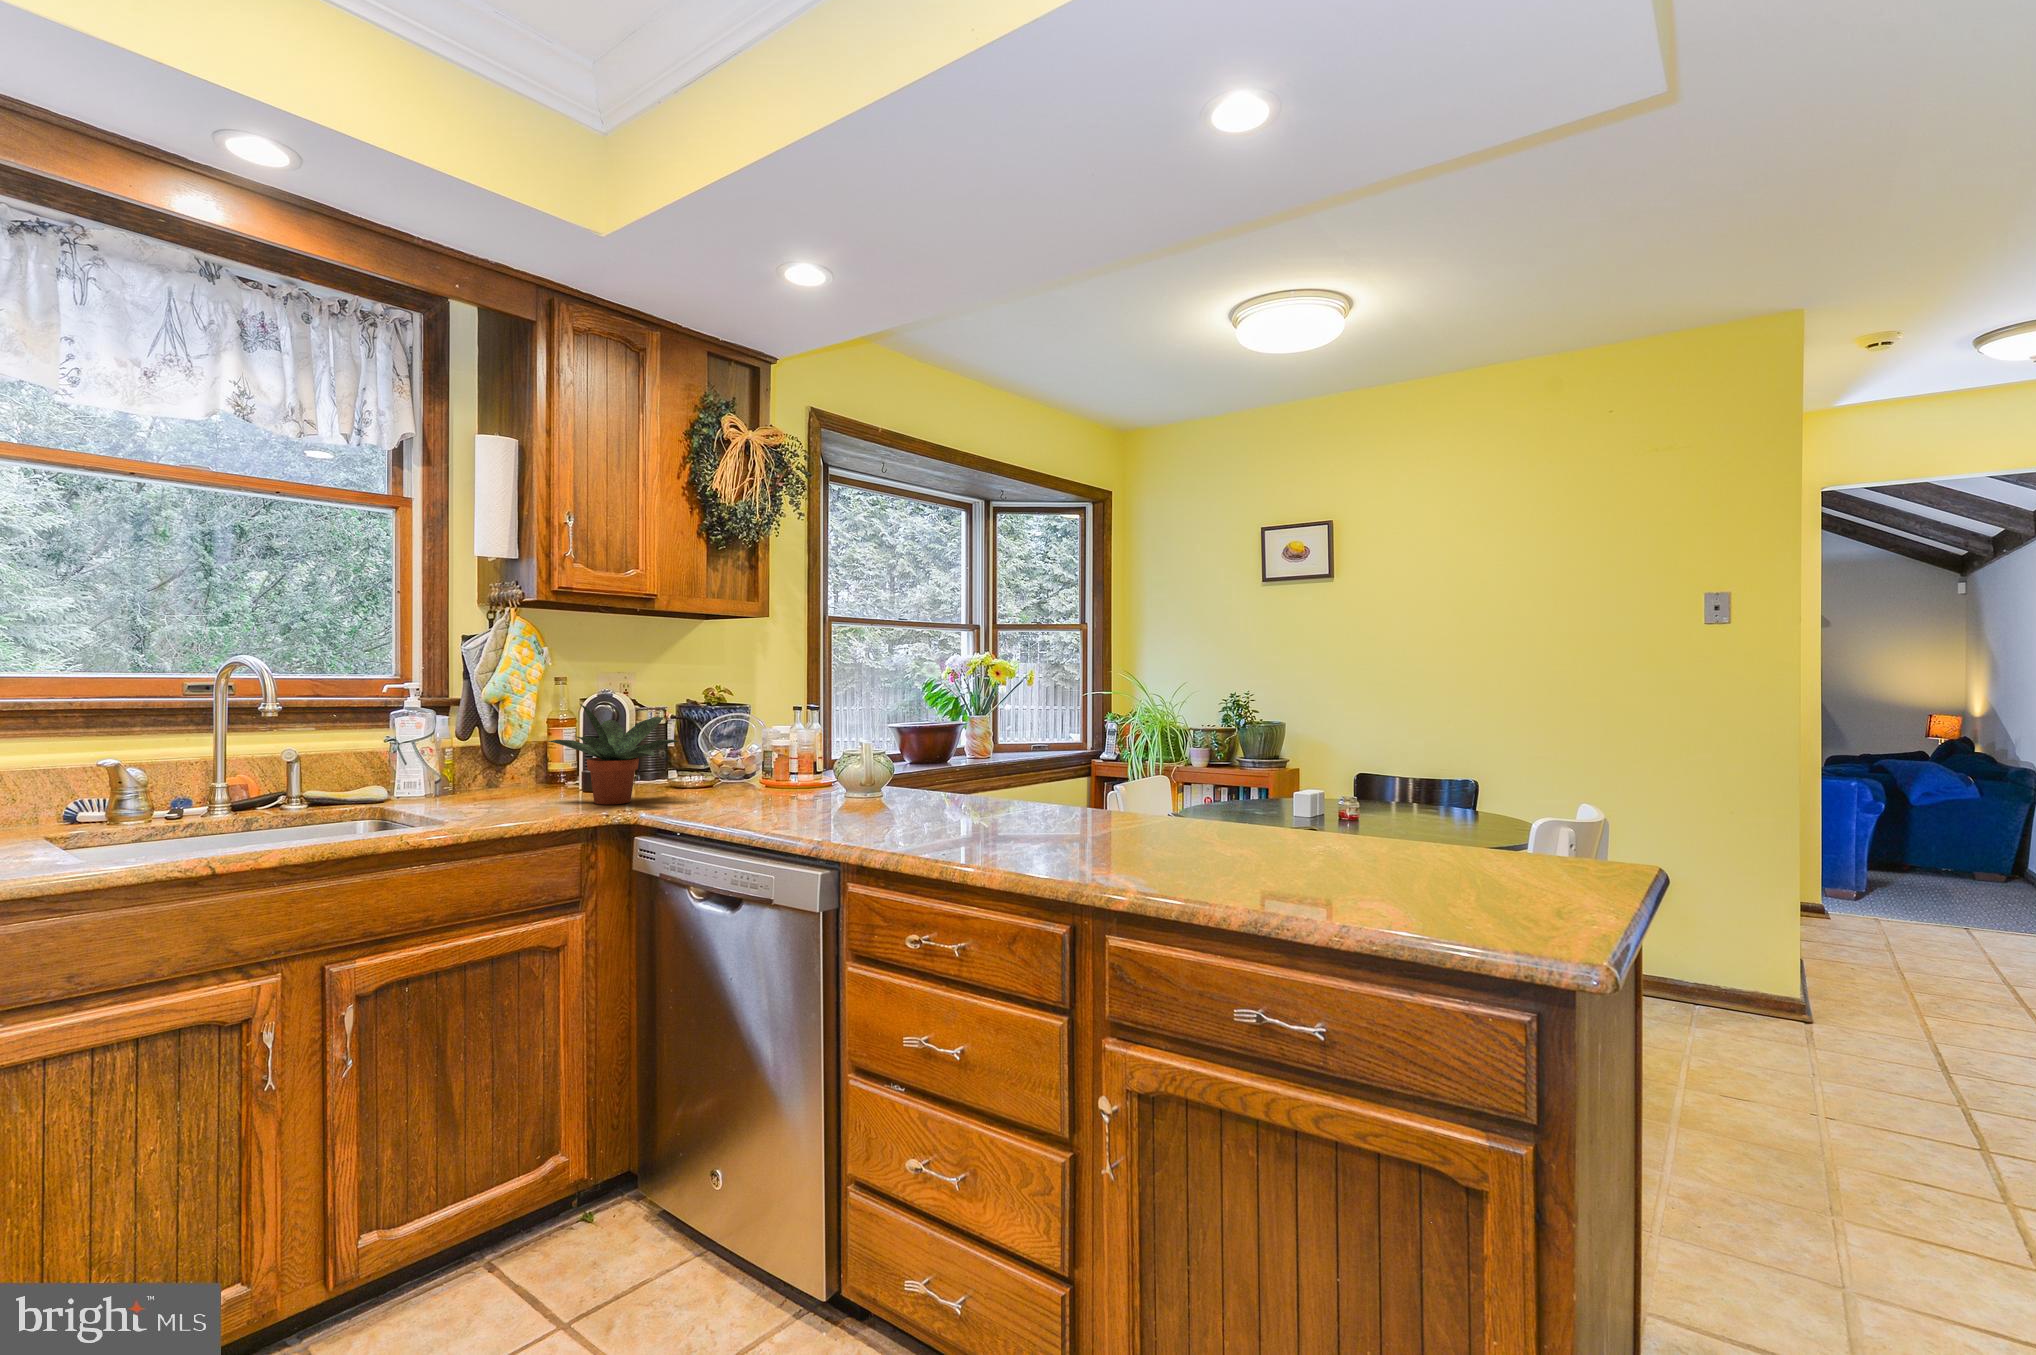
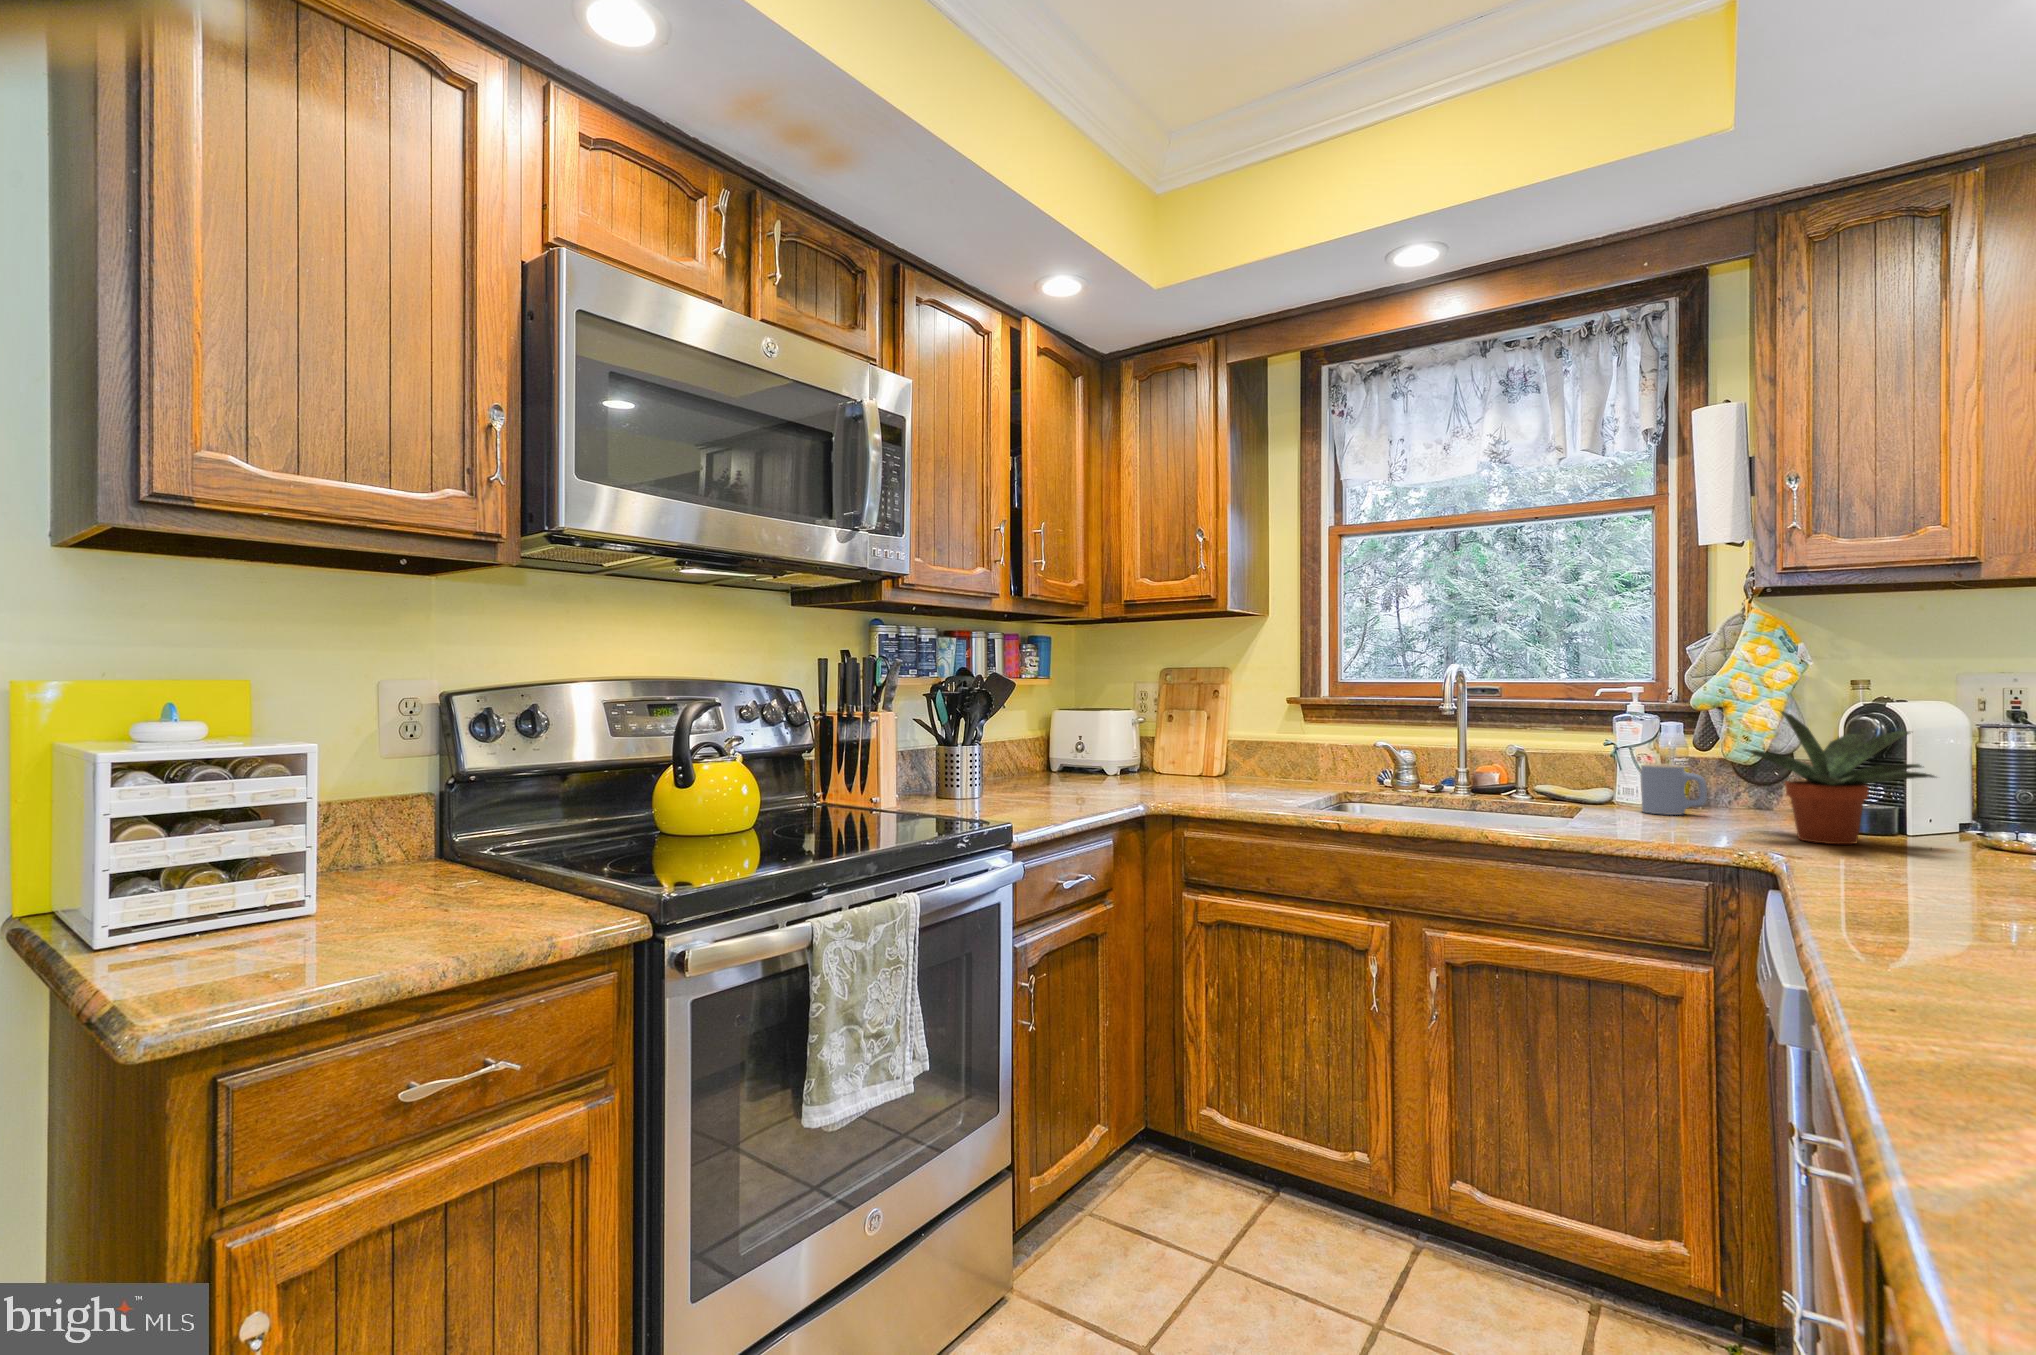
mug: none [425,755,482,803] -> present [1641,764,1707,815]

